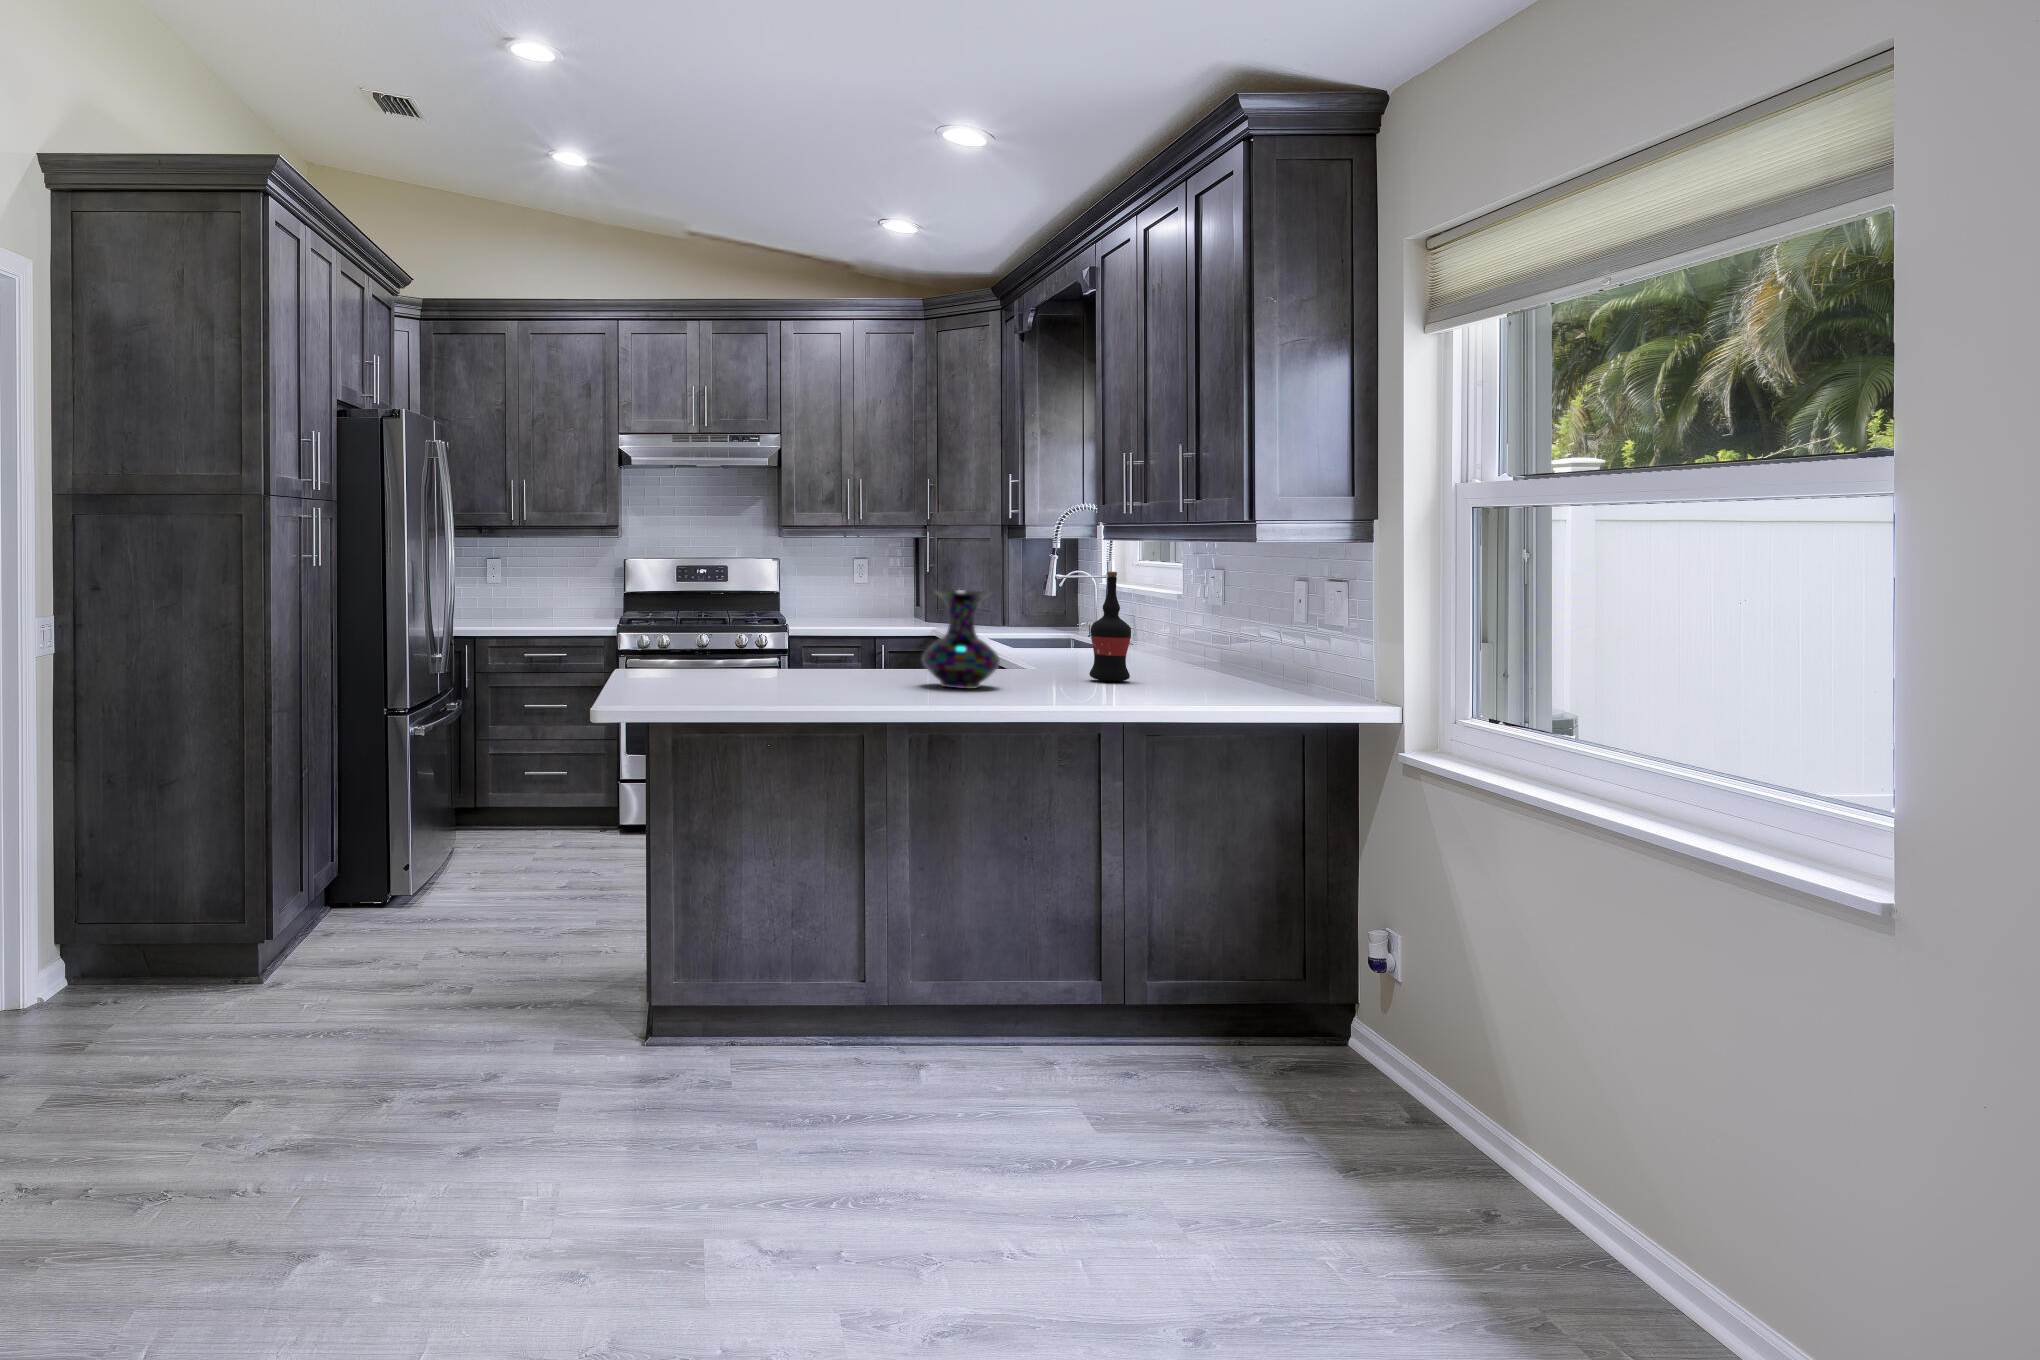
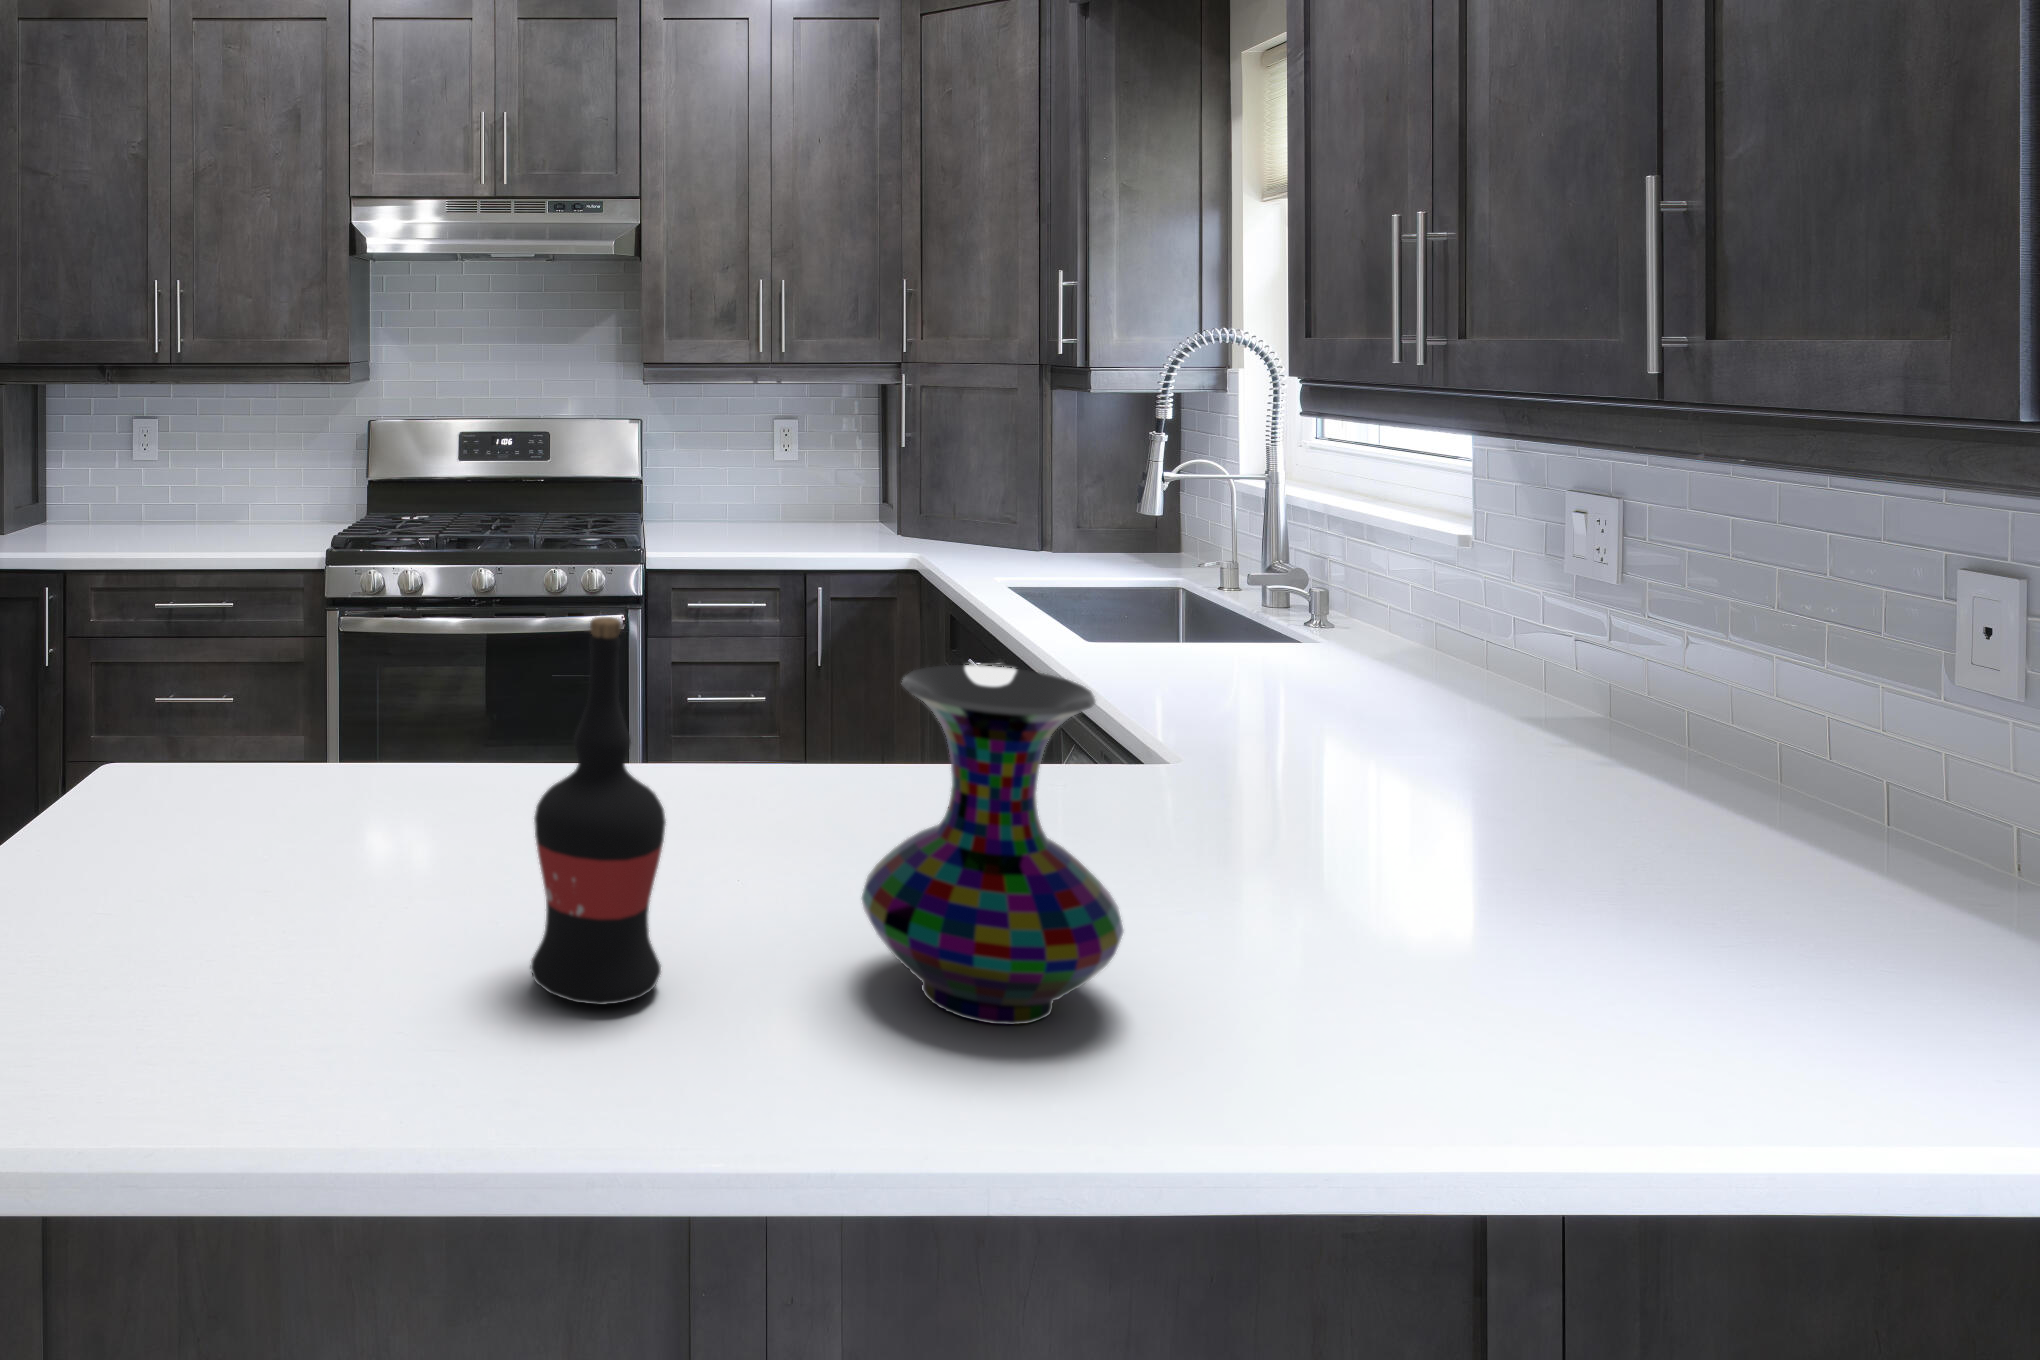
wine bottle: present [1089,572,1131,681] -> present [531,617,666,1005]

